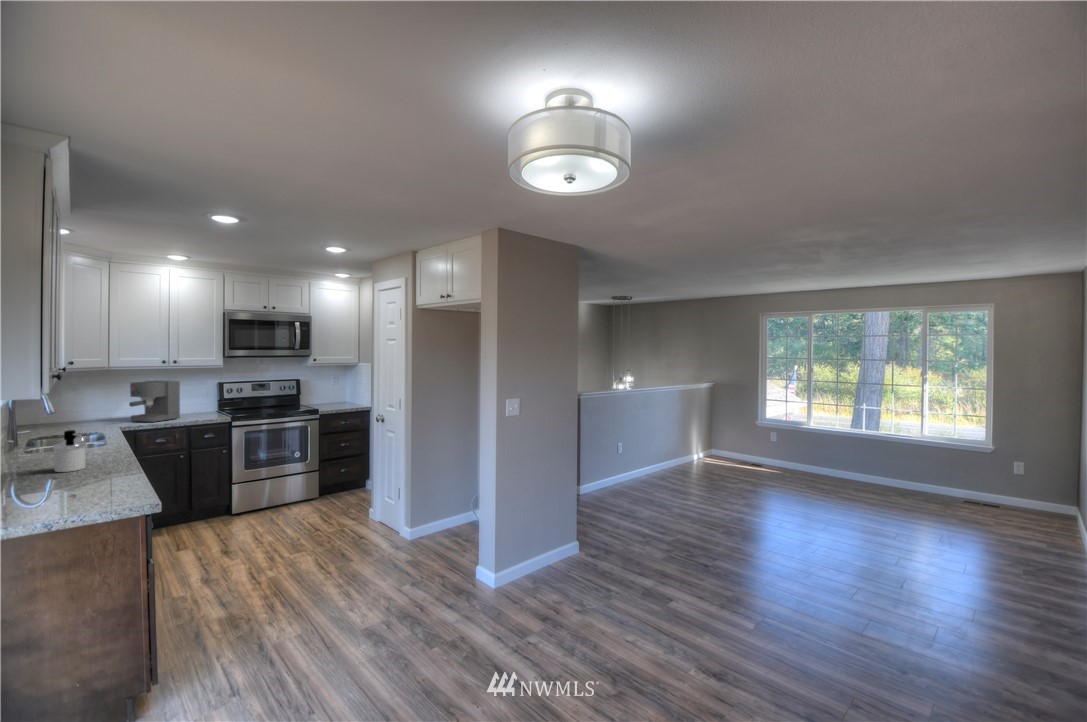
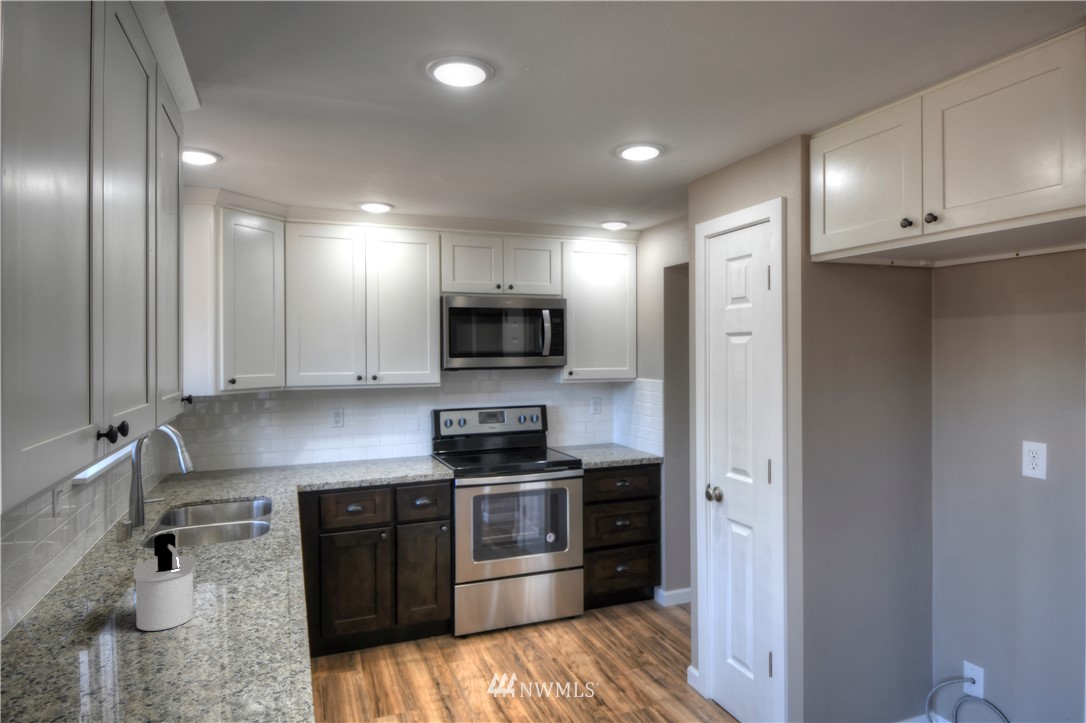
coffee maker: present [129,380,180,422] -> none [315,406,382,474]

